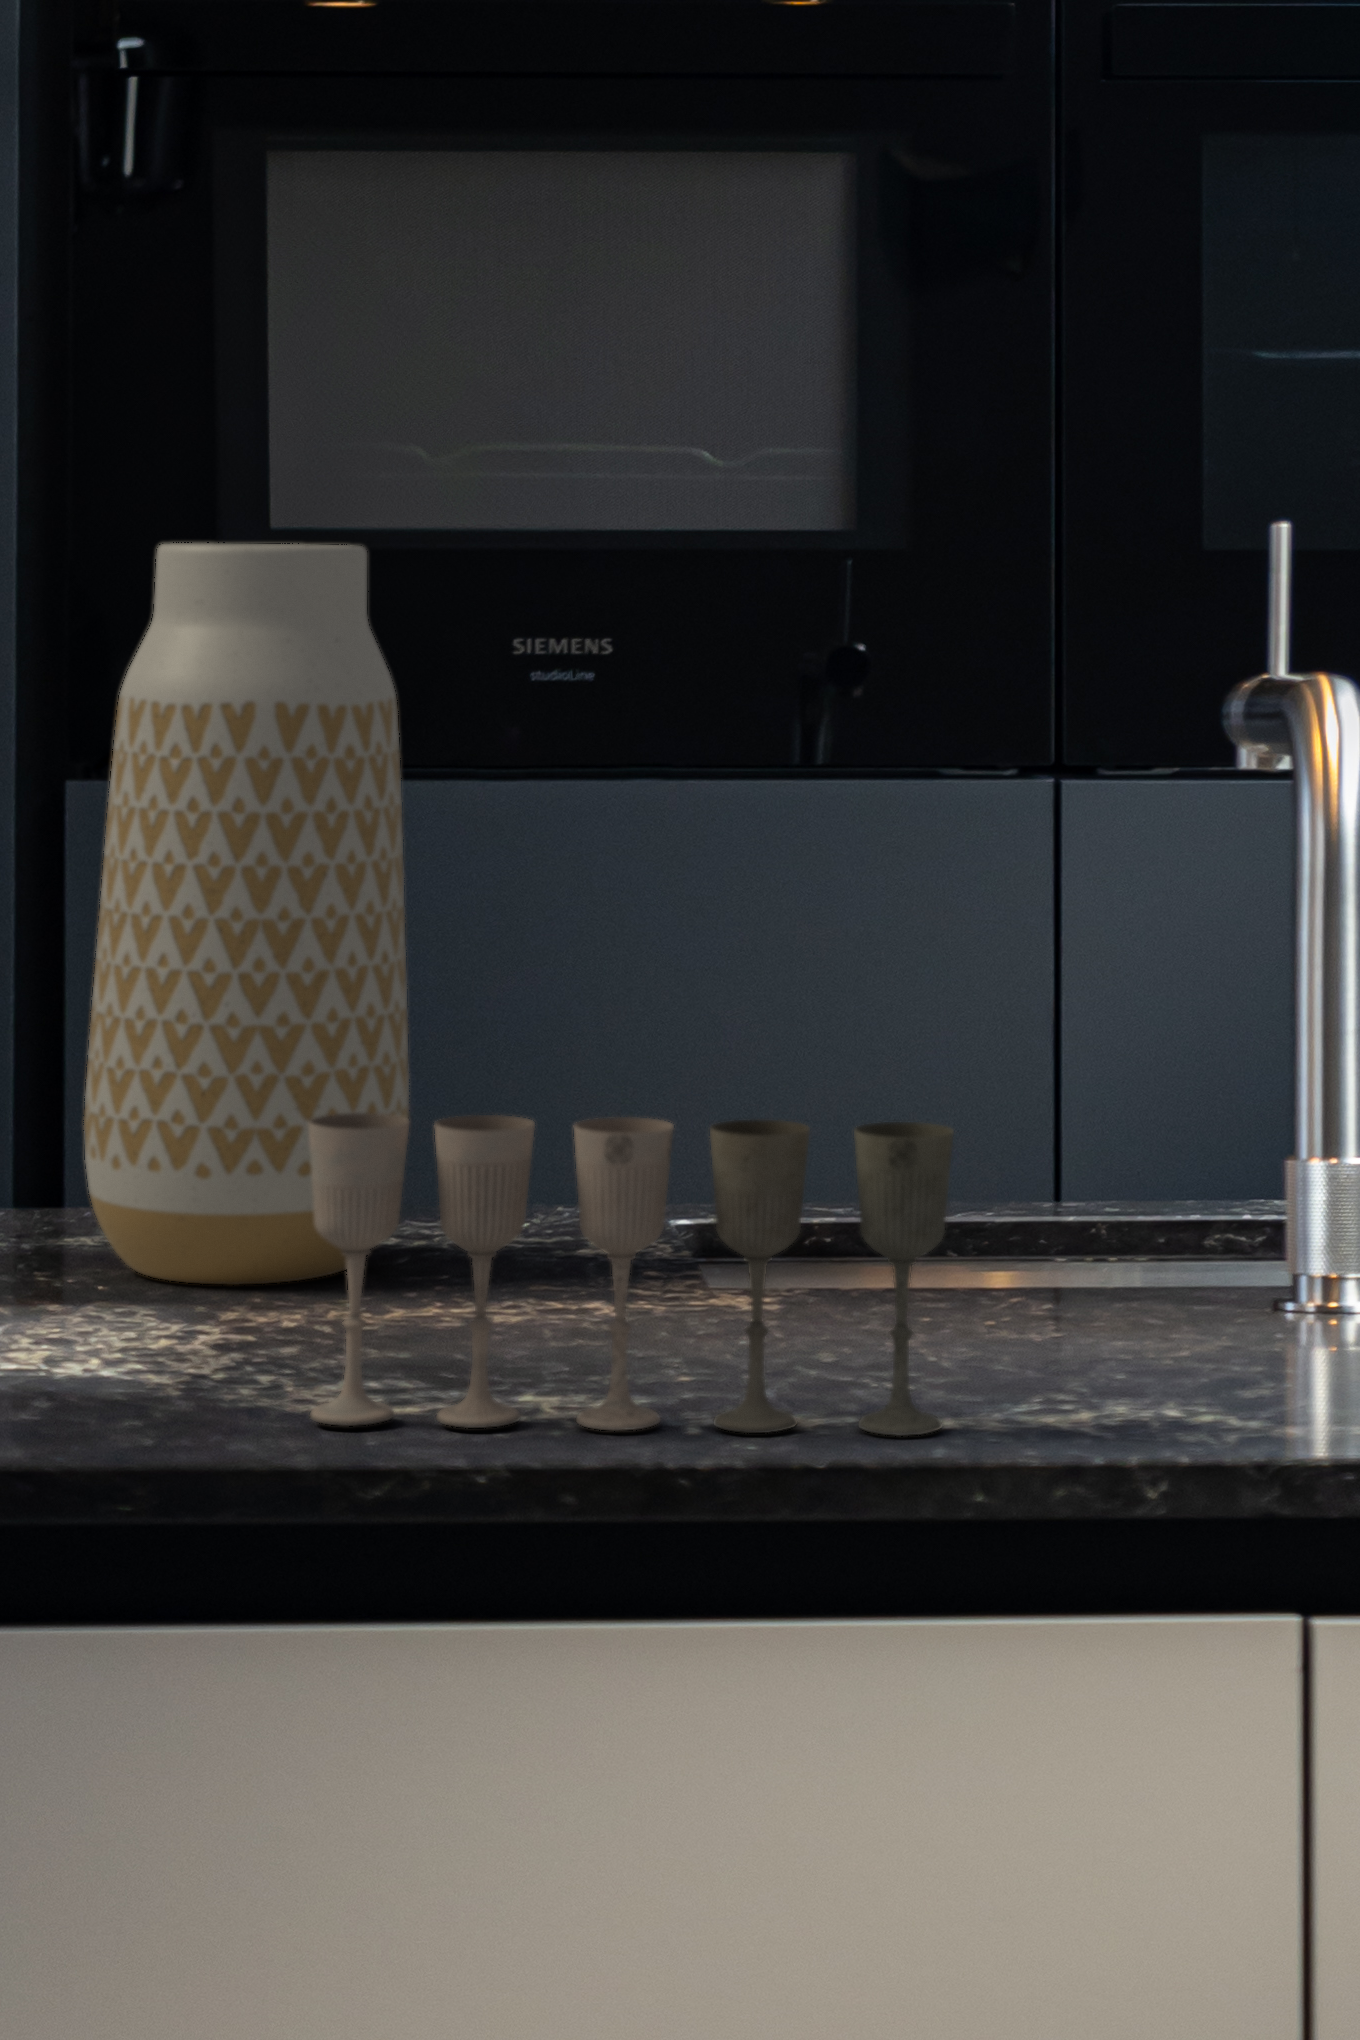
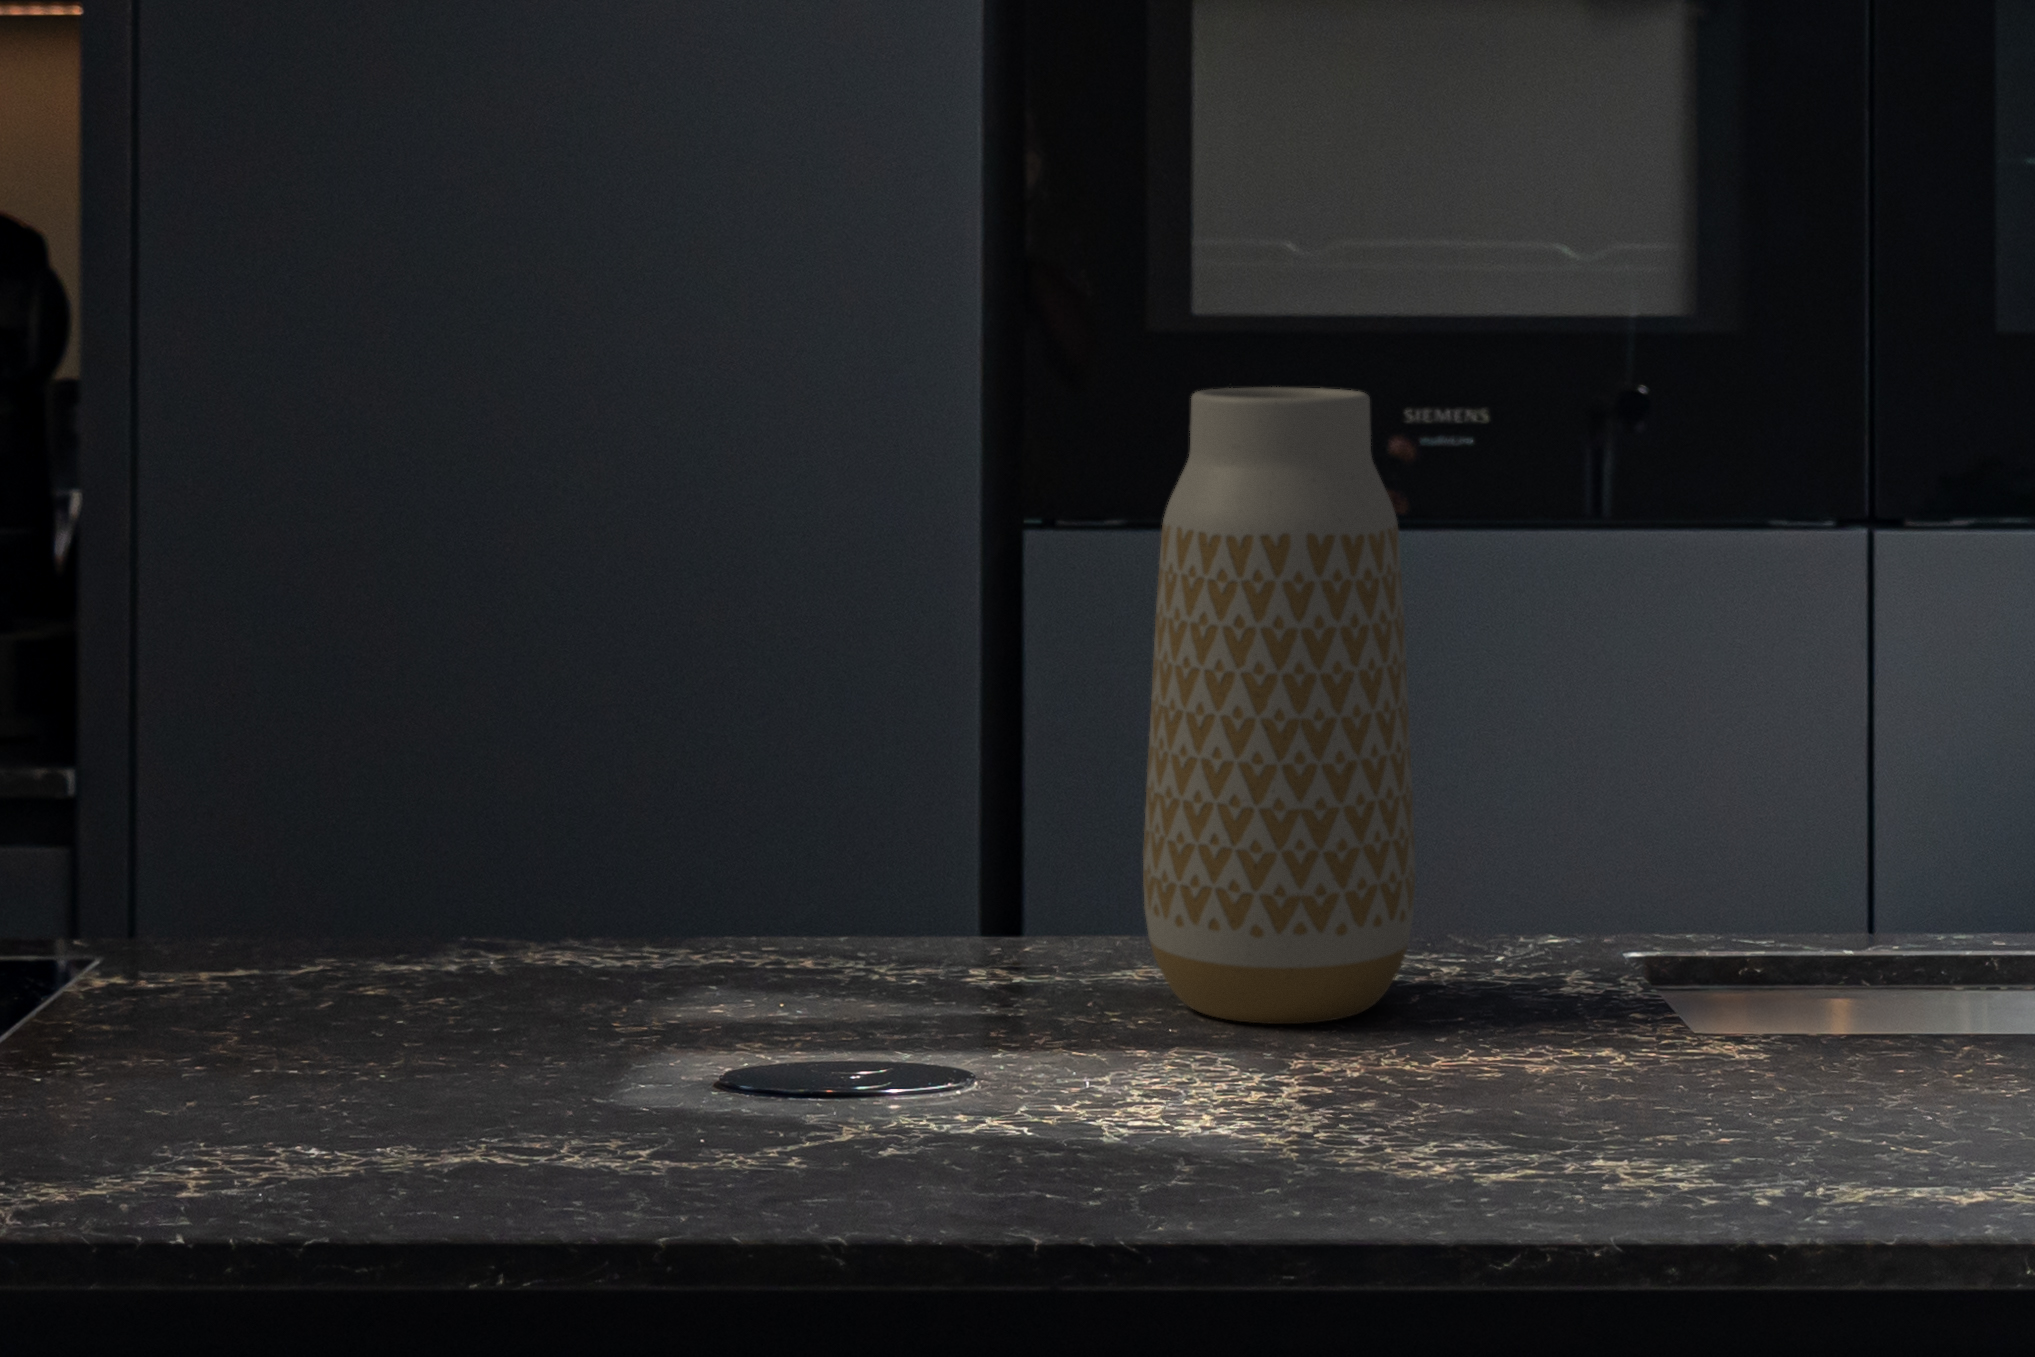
wine glass: present [309,1113,954,1436] -> none [1421,922,1983,1208]

